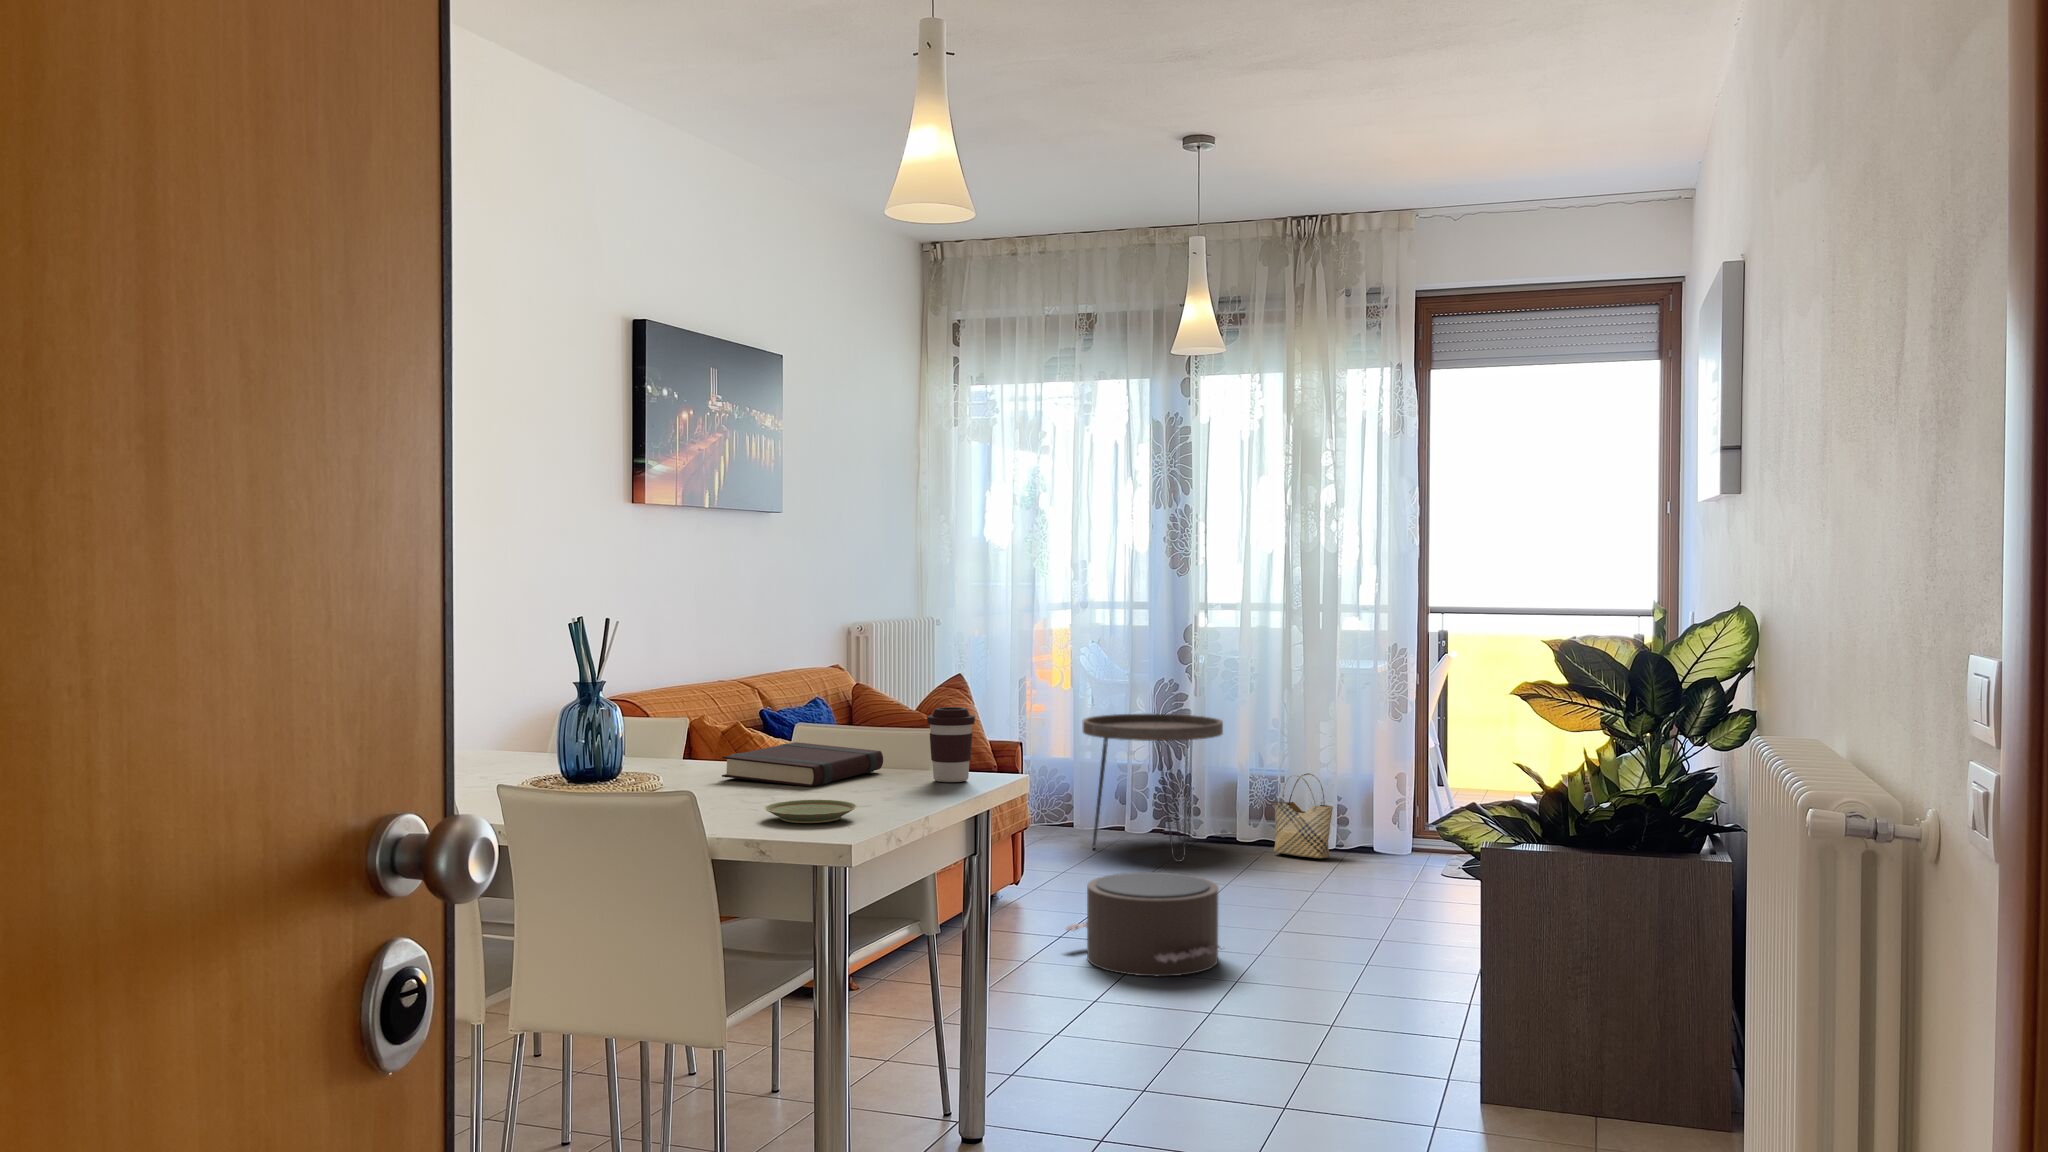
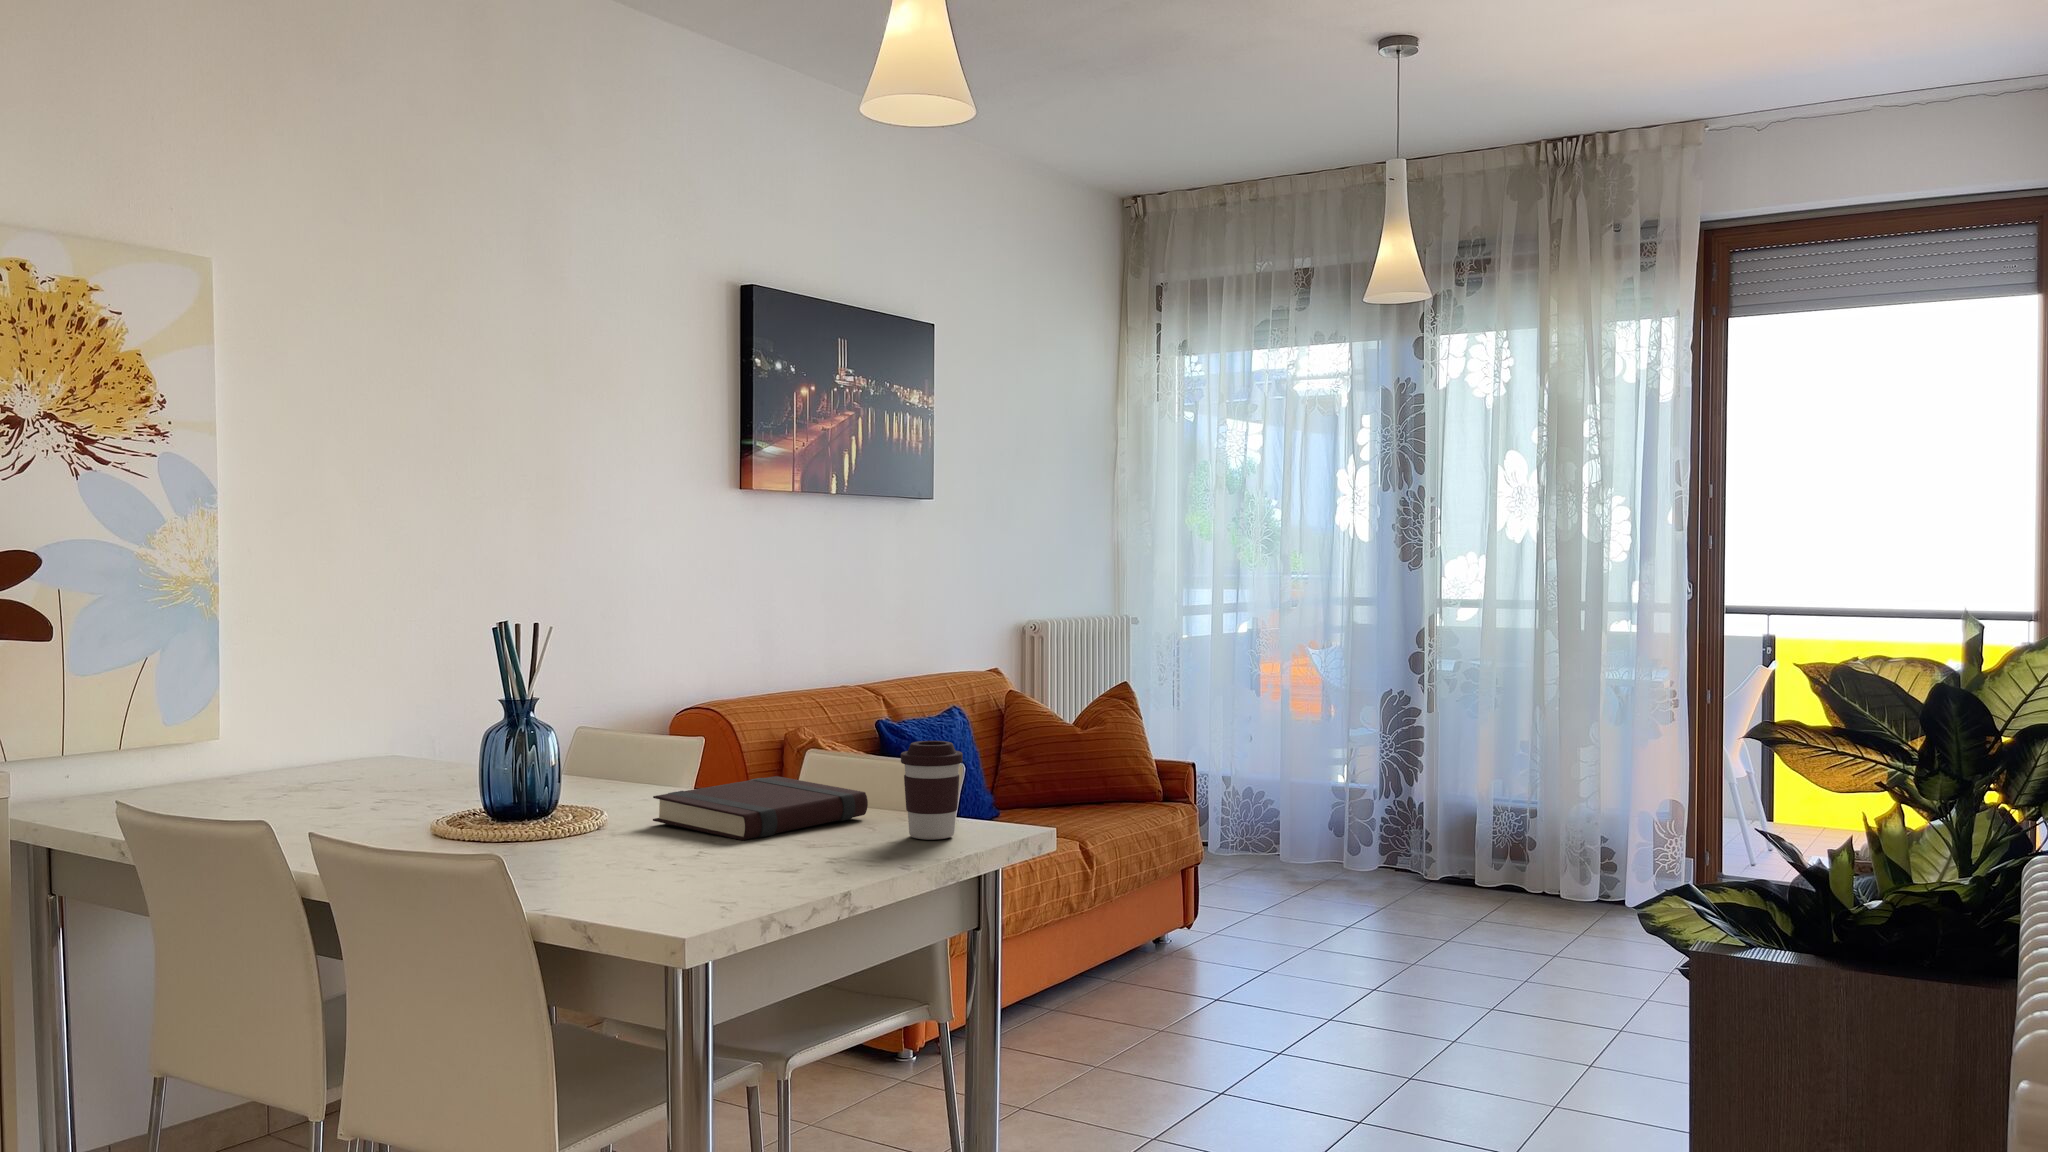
side table: present [1083,714,1223,862] -> none [1290,729,1457,906]
woven basket: present [1274,773,1333,859] -> none [1519,806,1592,909]
plate: present [765,800,857,823] -> none [589,869,715,906]
pouf: present [1065,872,1223,976] -> none [1210,929,1399,1065]

